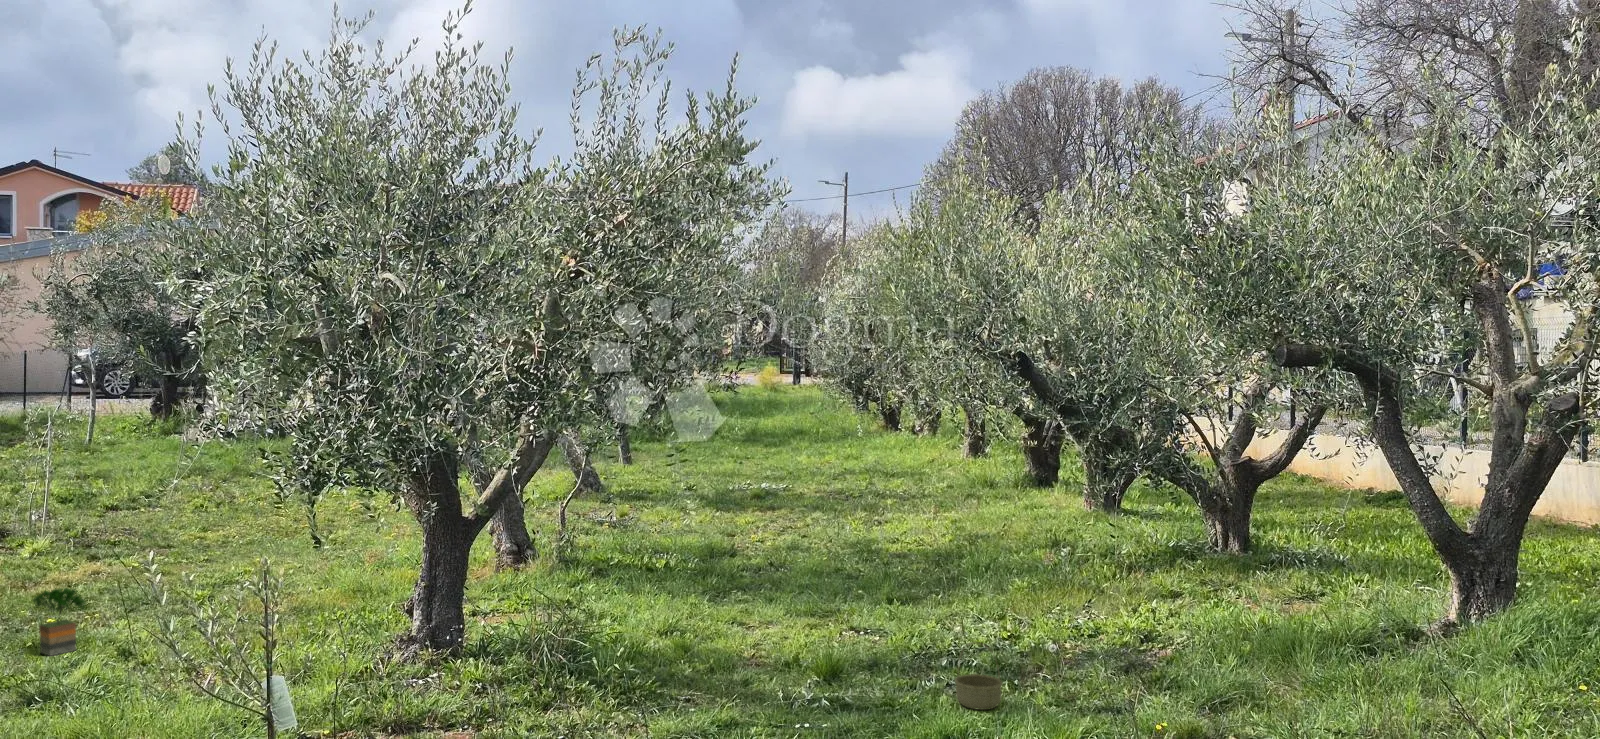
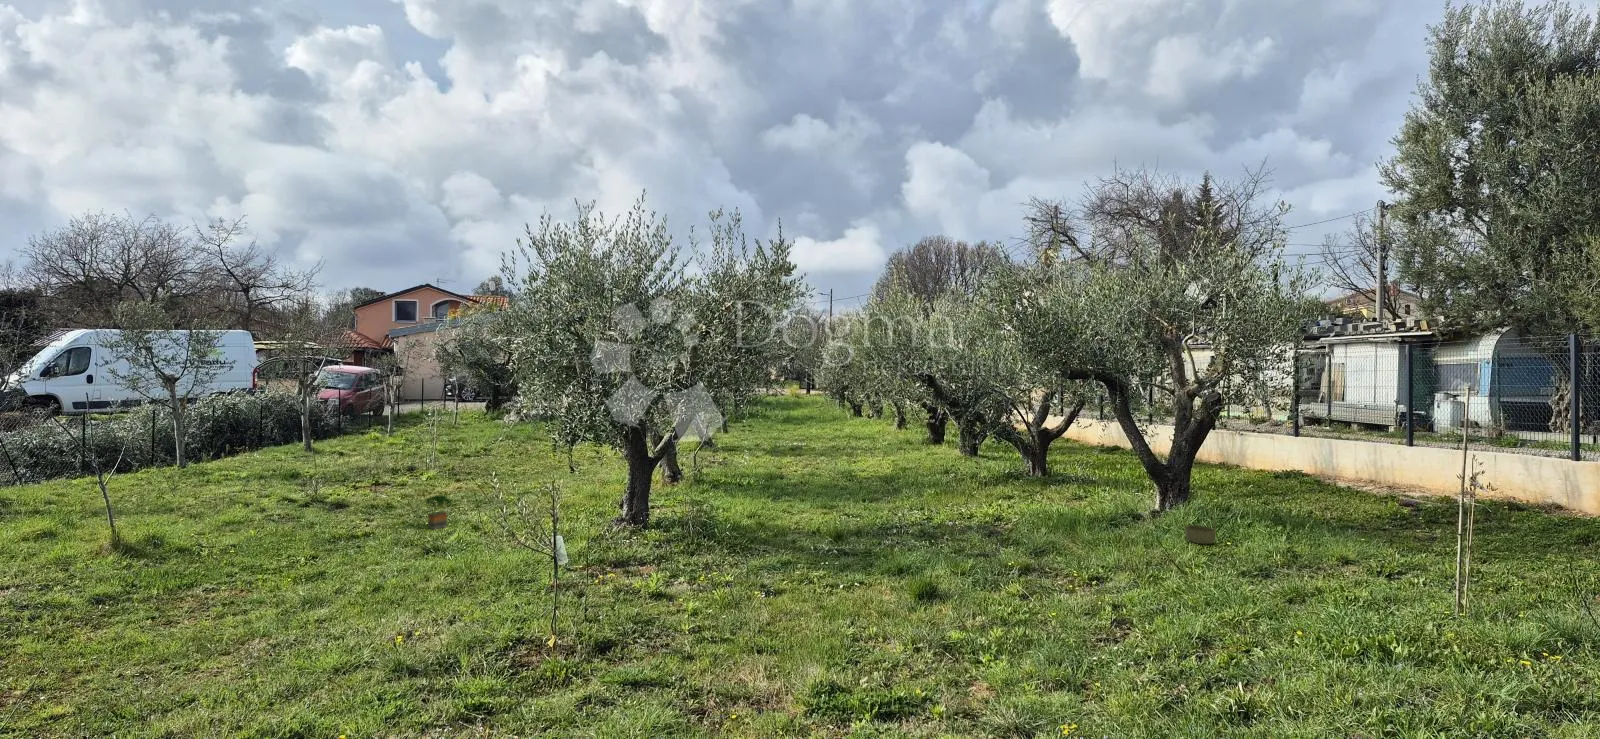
basket: present [955,642,1002,710] -> present [1185,507,1216,544]

